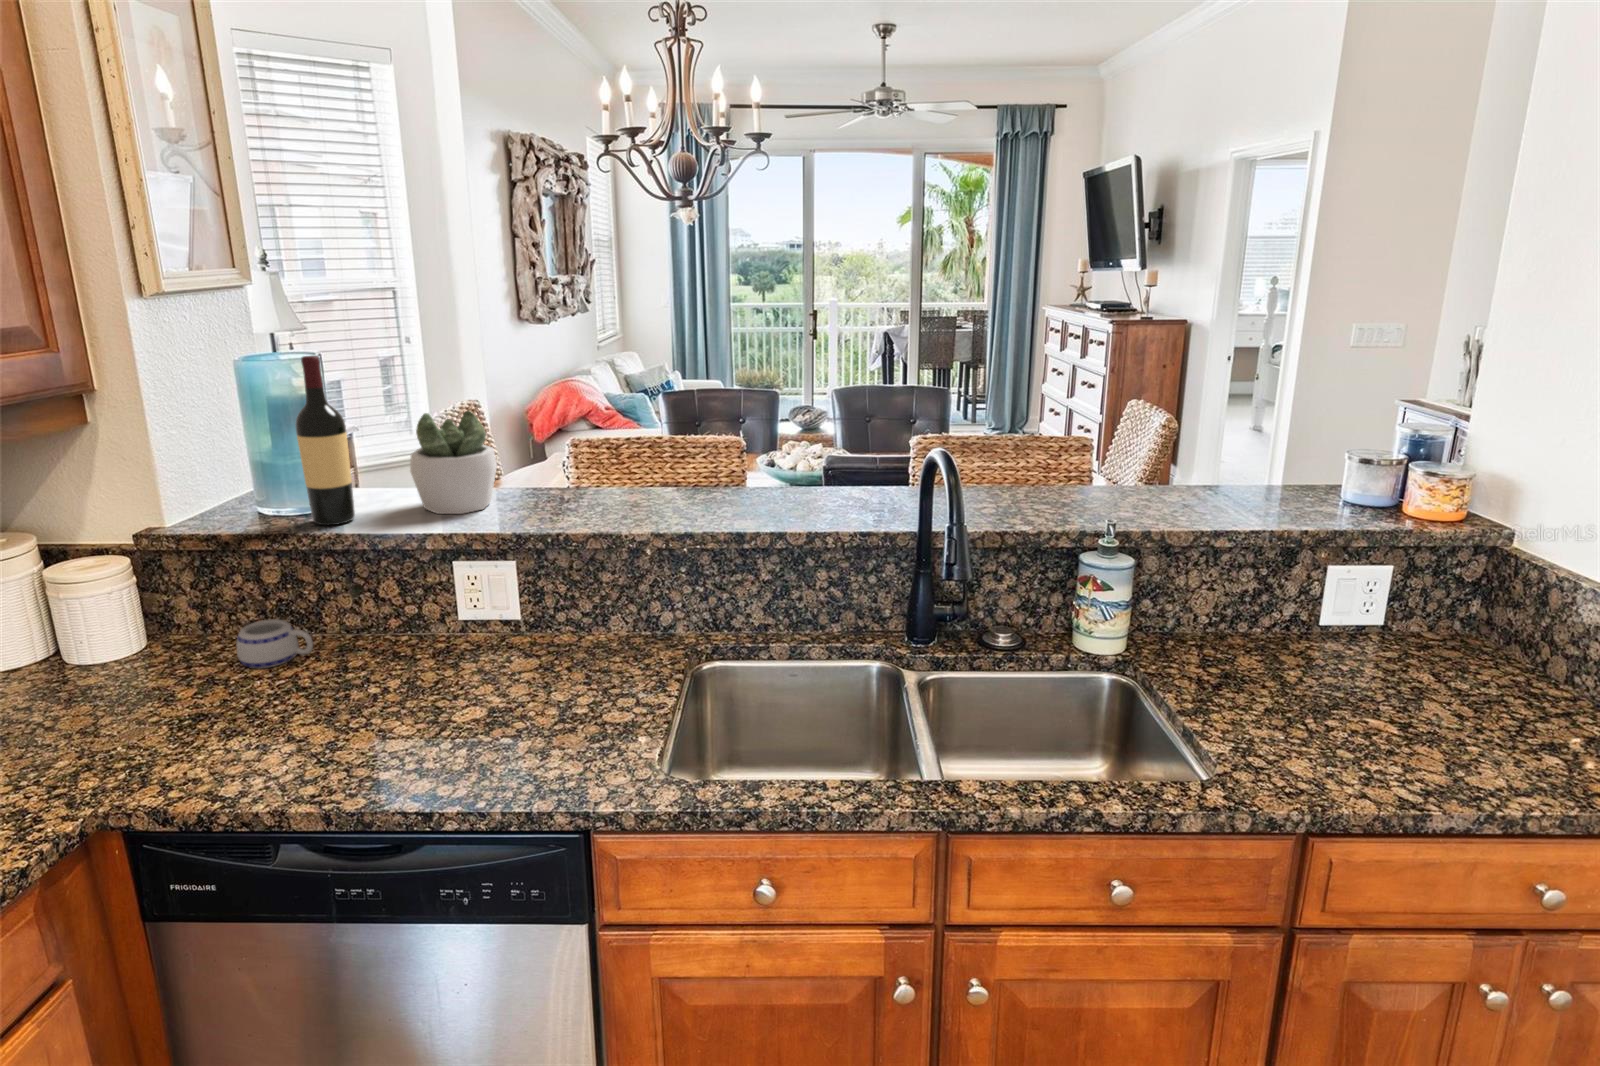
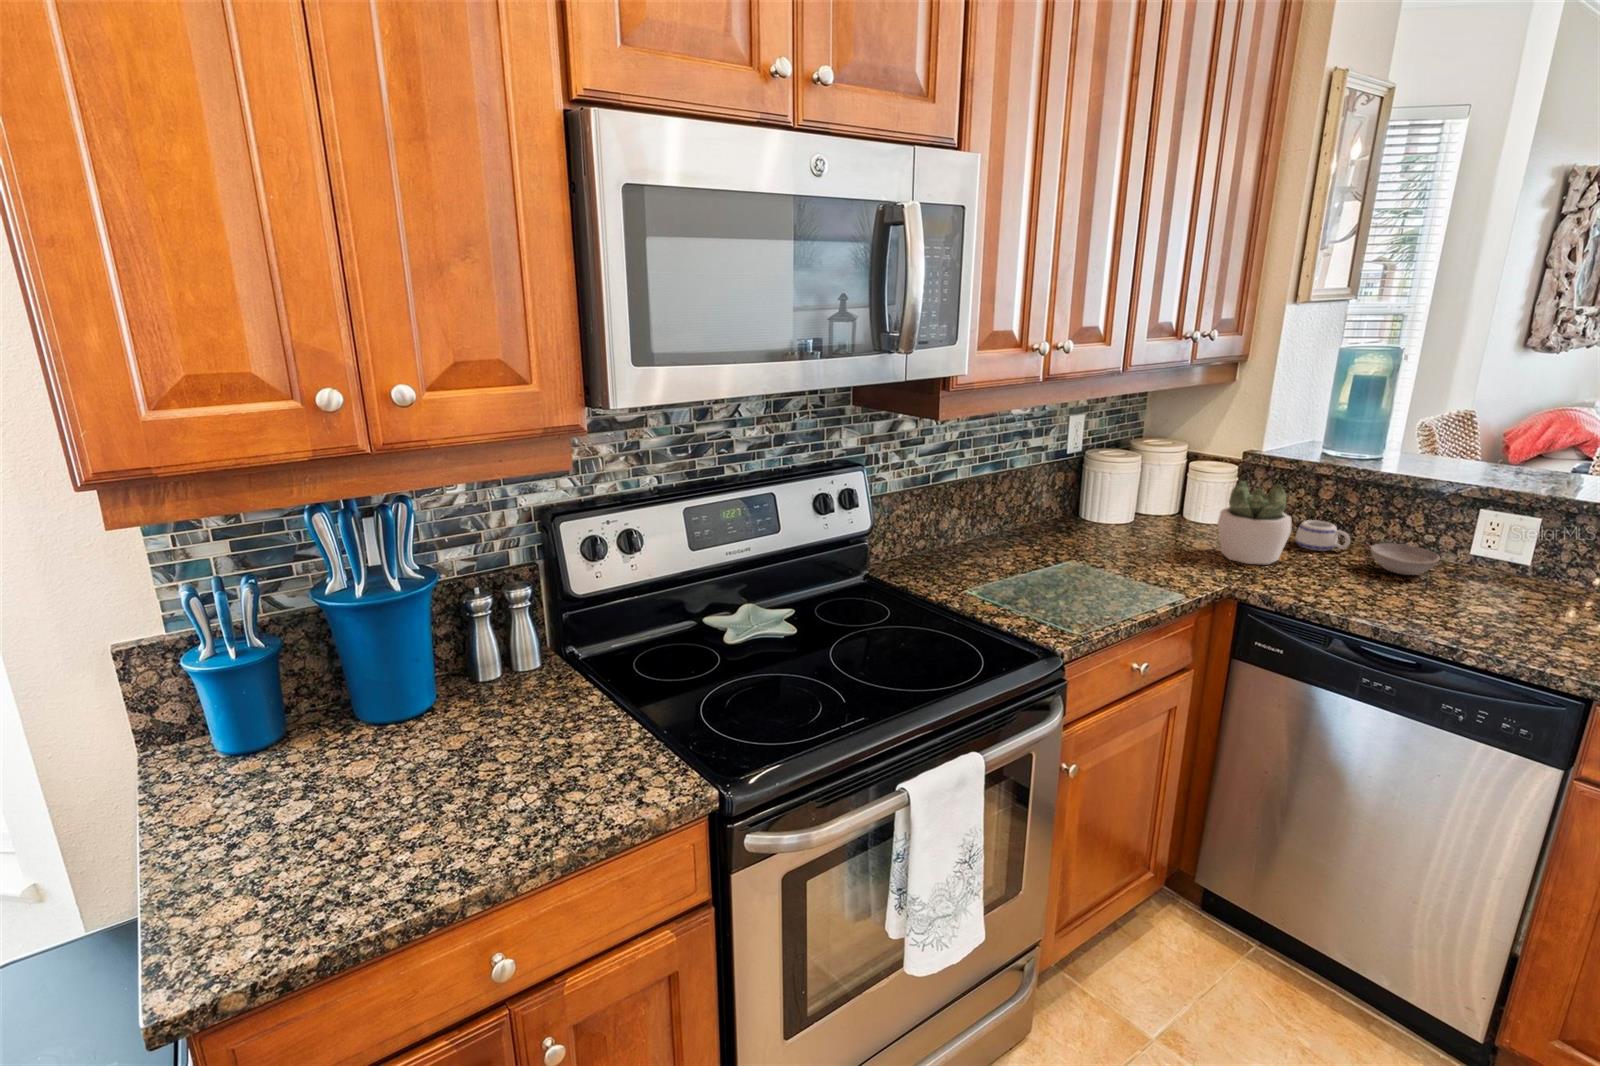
wine bottle: present [295,356,355,525] -> none [1367,345,1415,468]
succulent plant: present [410,410,497,514] -> present [1217,481,1291,564]
bowl: none [332,632,419,680] -> present [1371,543,1440,575]

